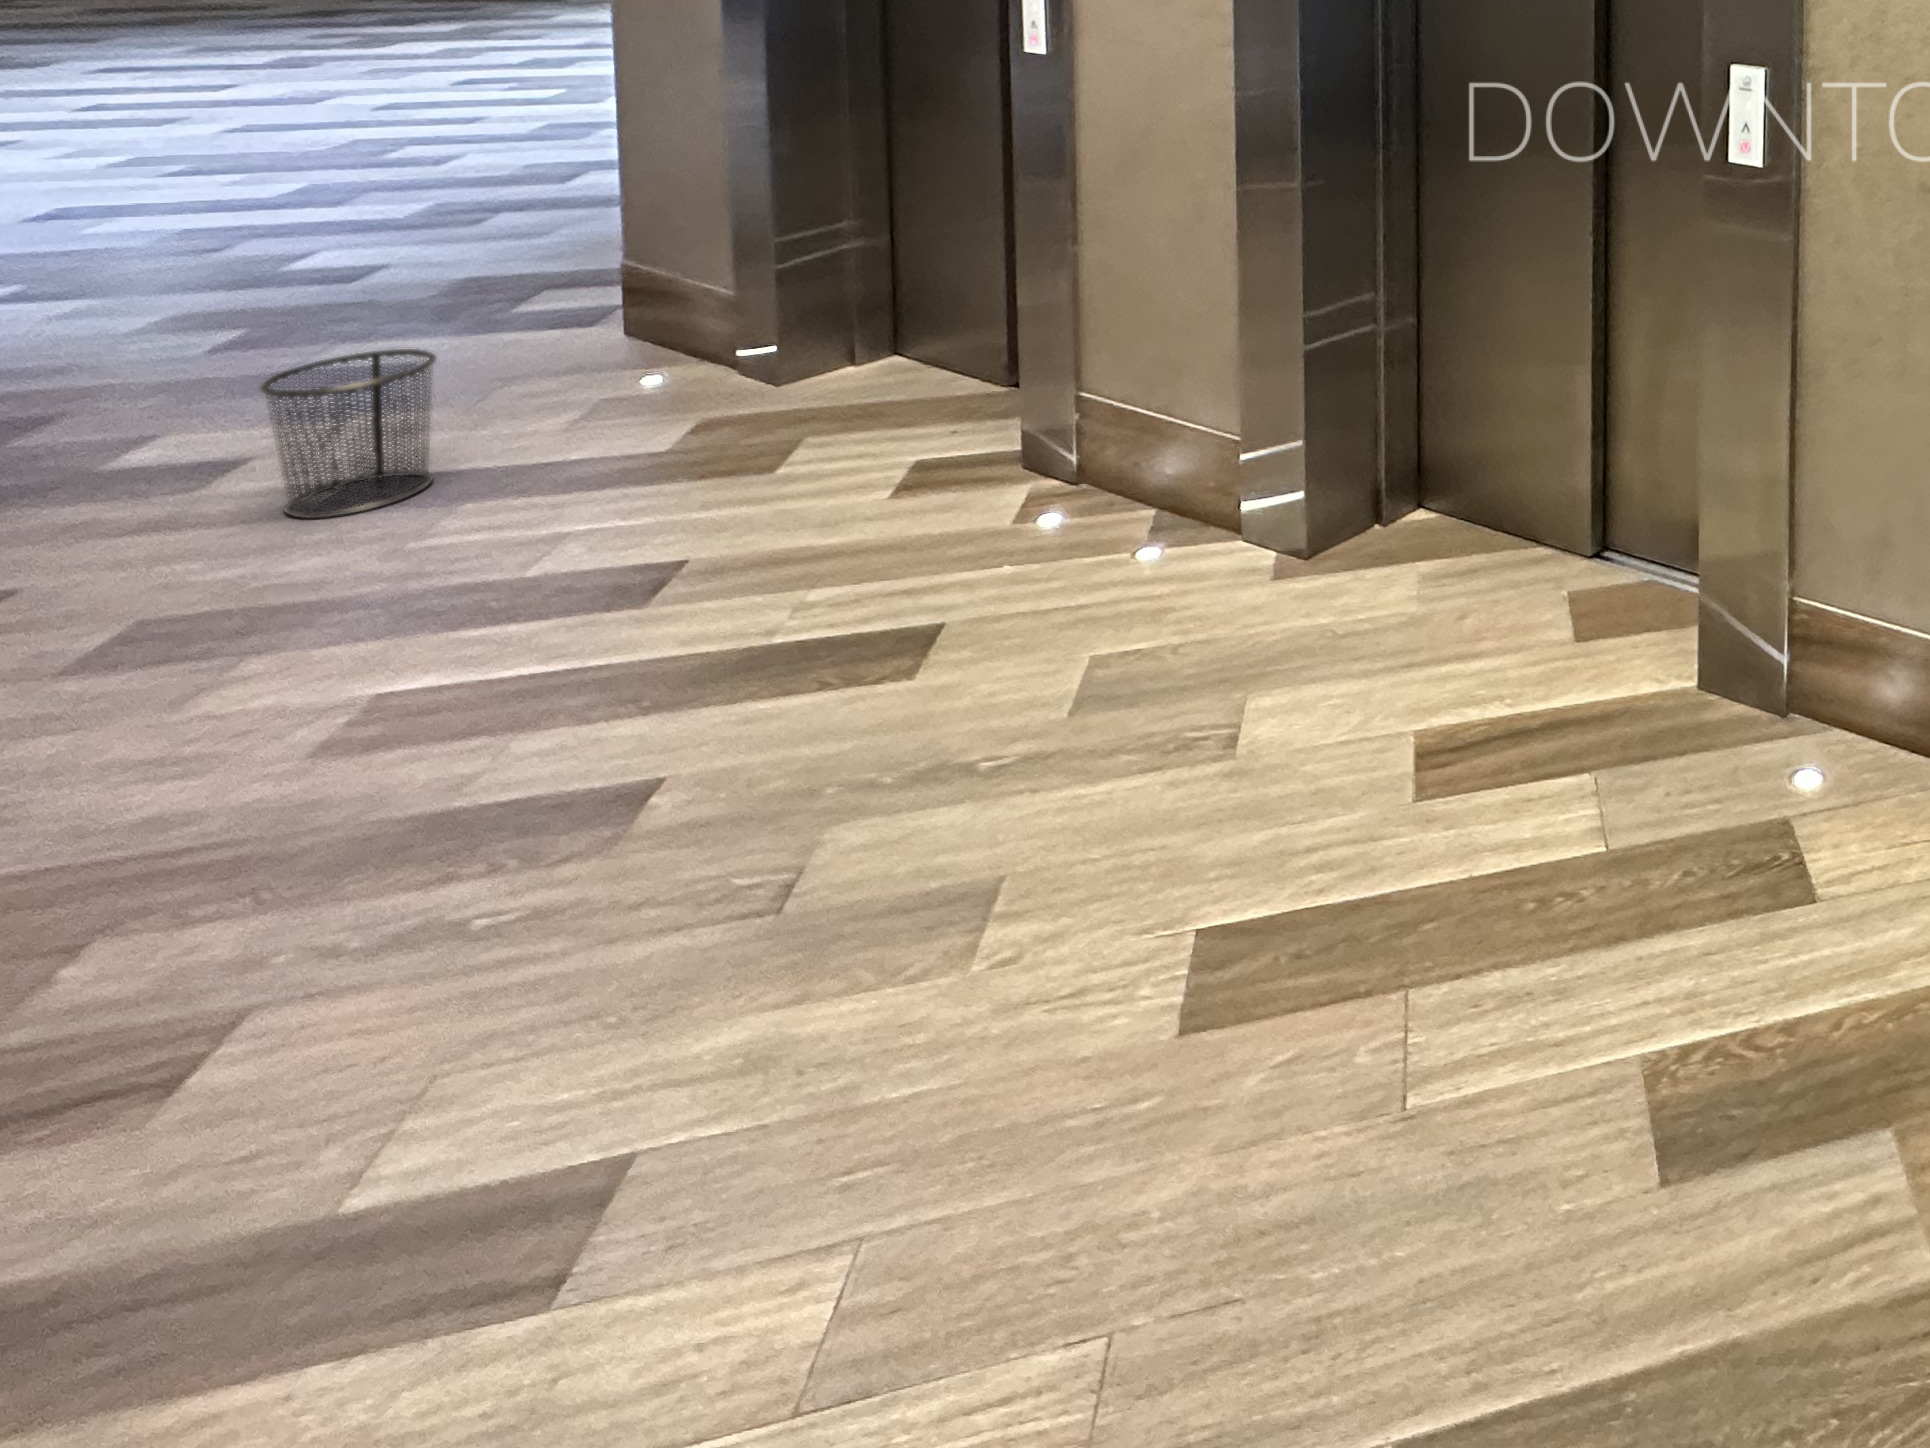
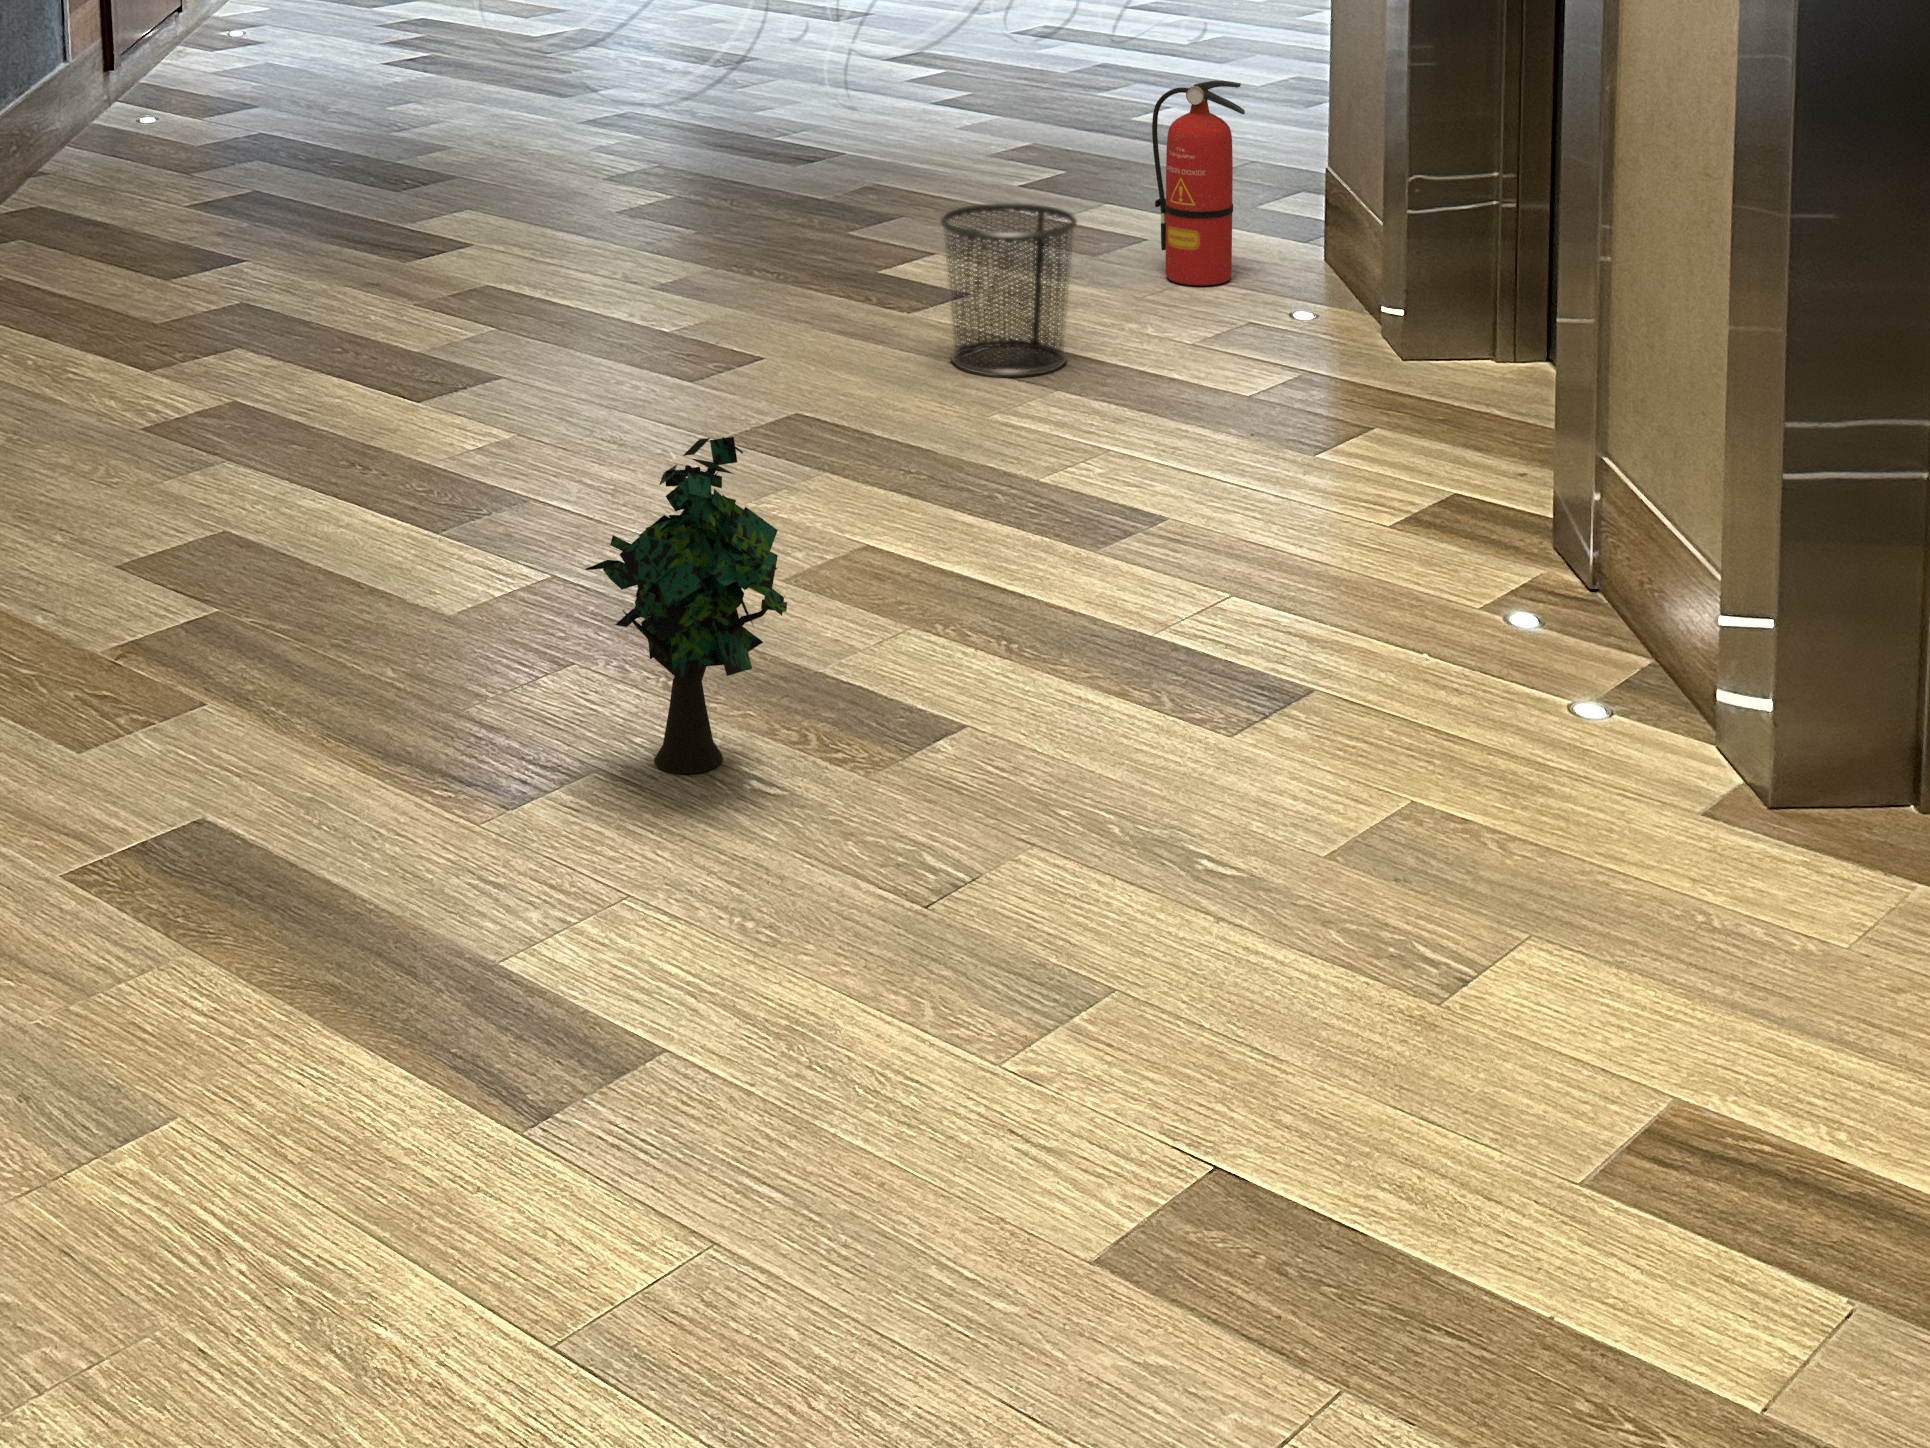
fire extinguisher: none [437,210,547,387] -> present [1152,81,1245,286]
decorative plant: none [207,614,484,967] -> present [585,437,787,774]

